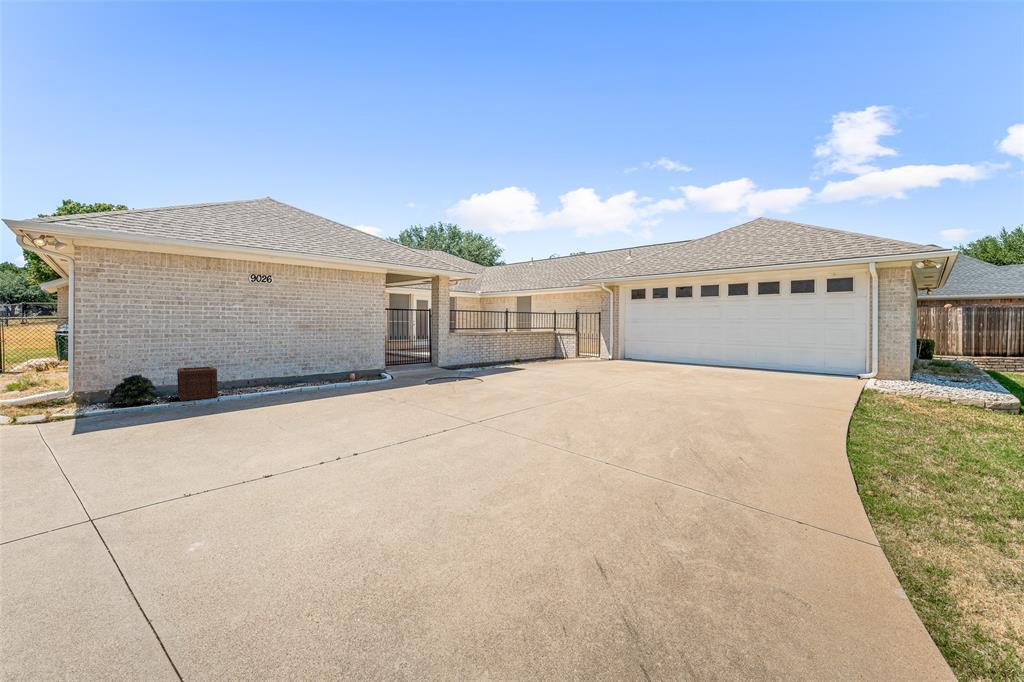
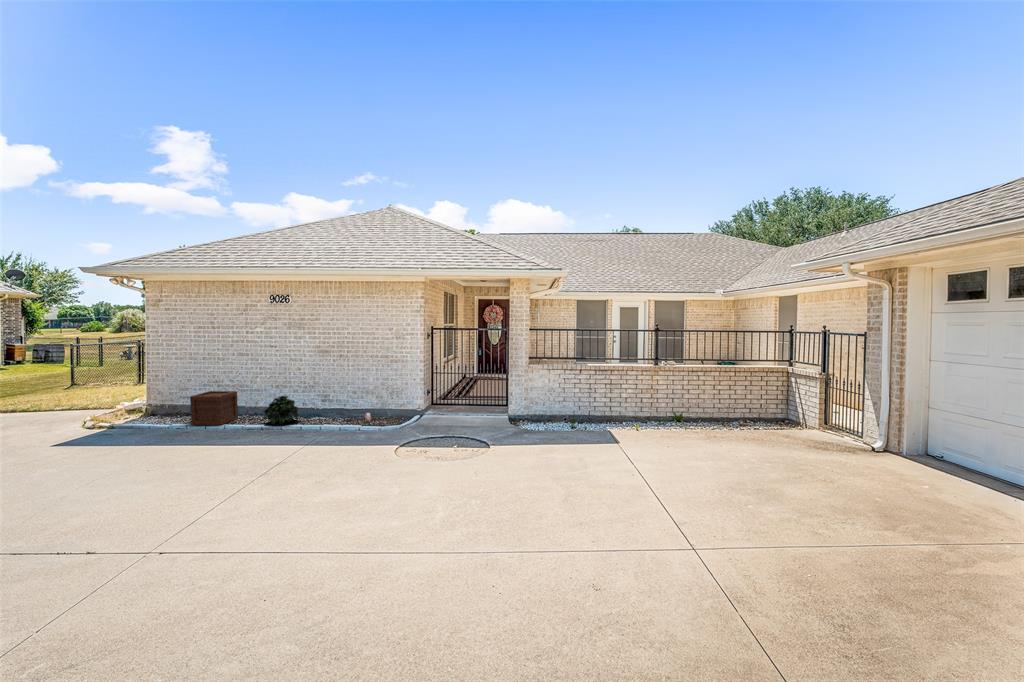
potted plant: present [108,375,158,405] -> present [263,395,299,425]

